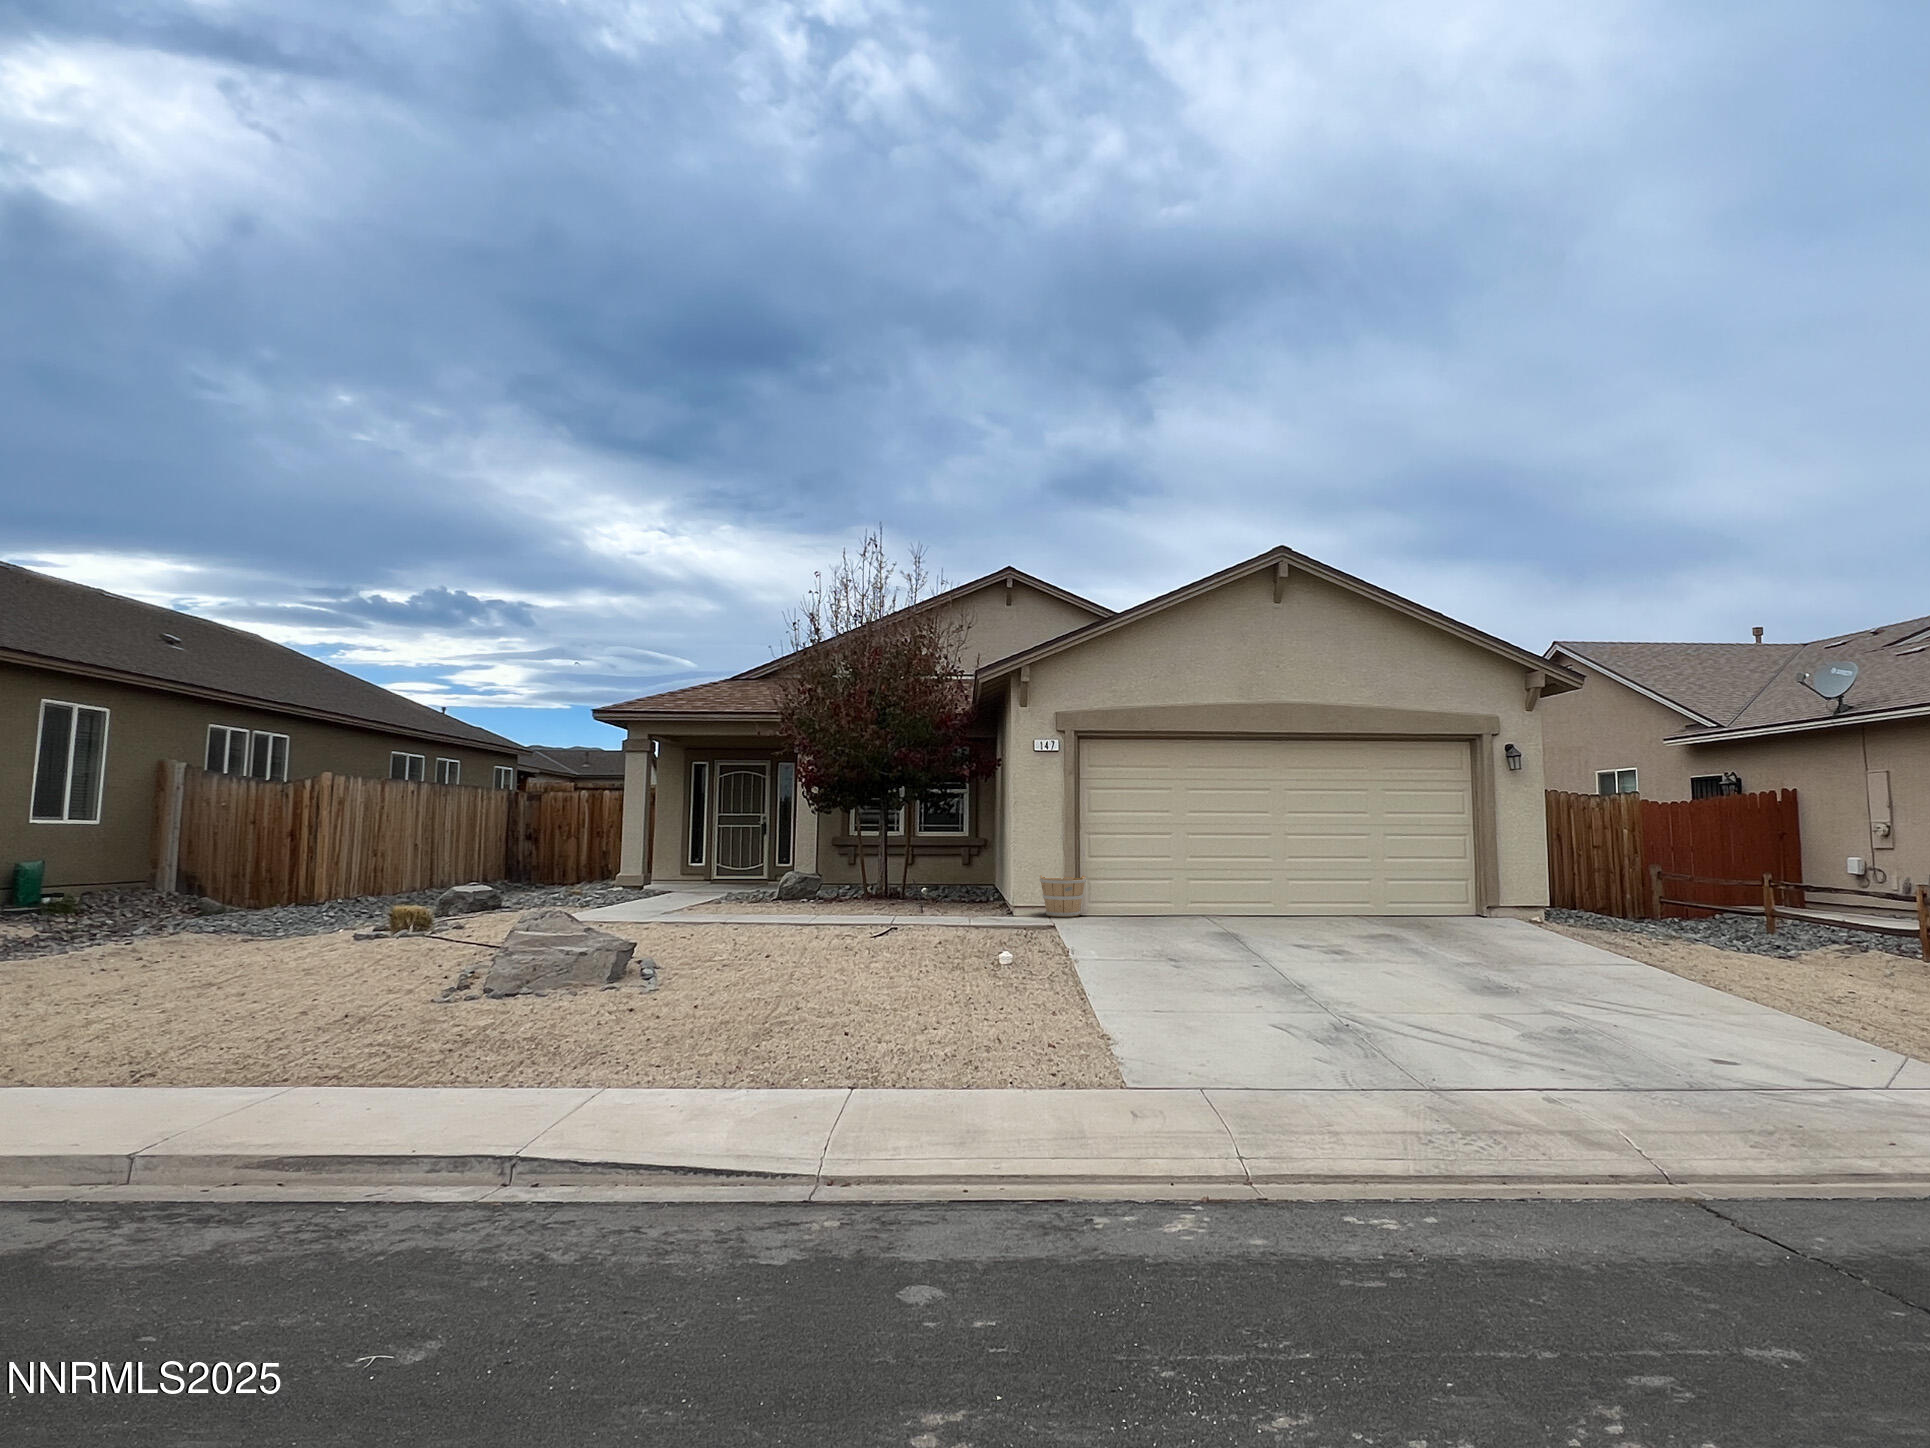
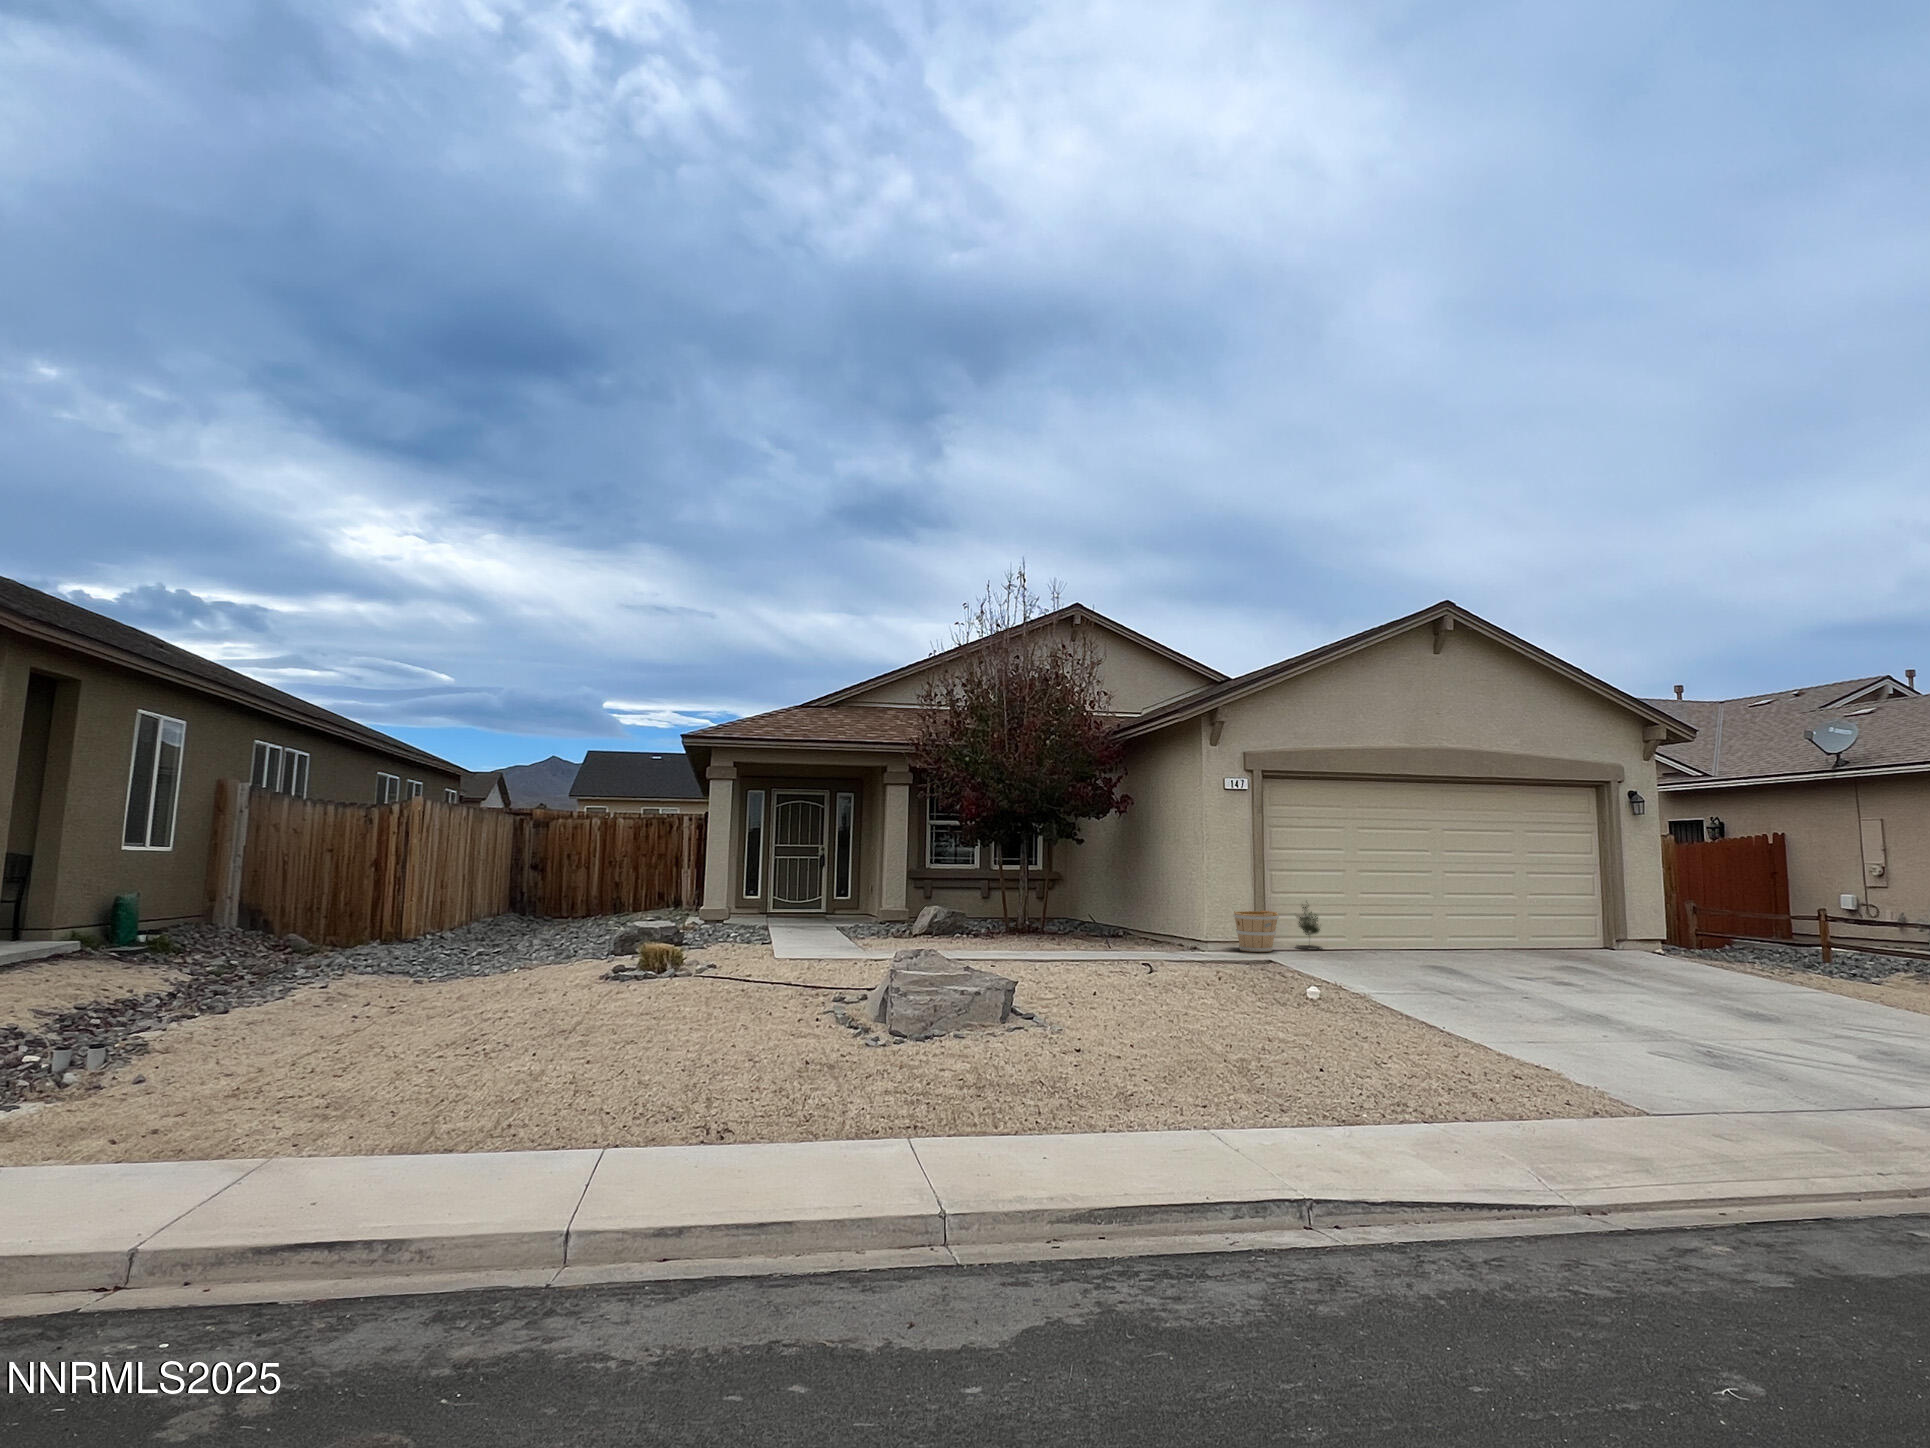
potted tree: none [1111,862,1142,914] -> present [1296,905,1321,950]

